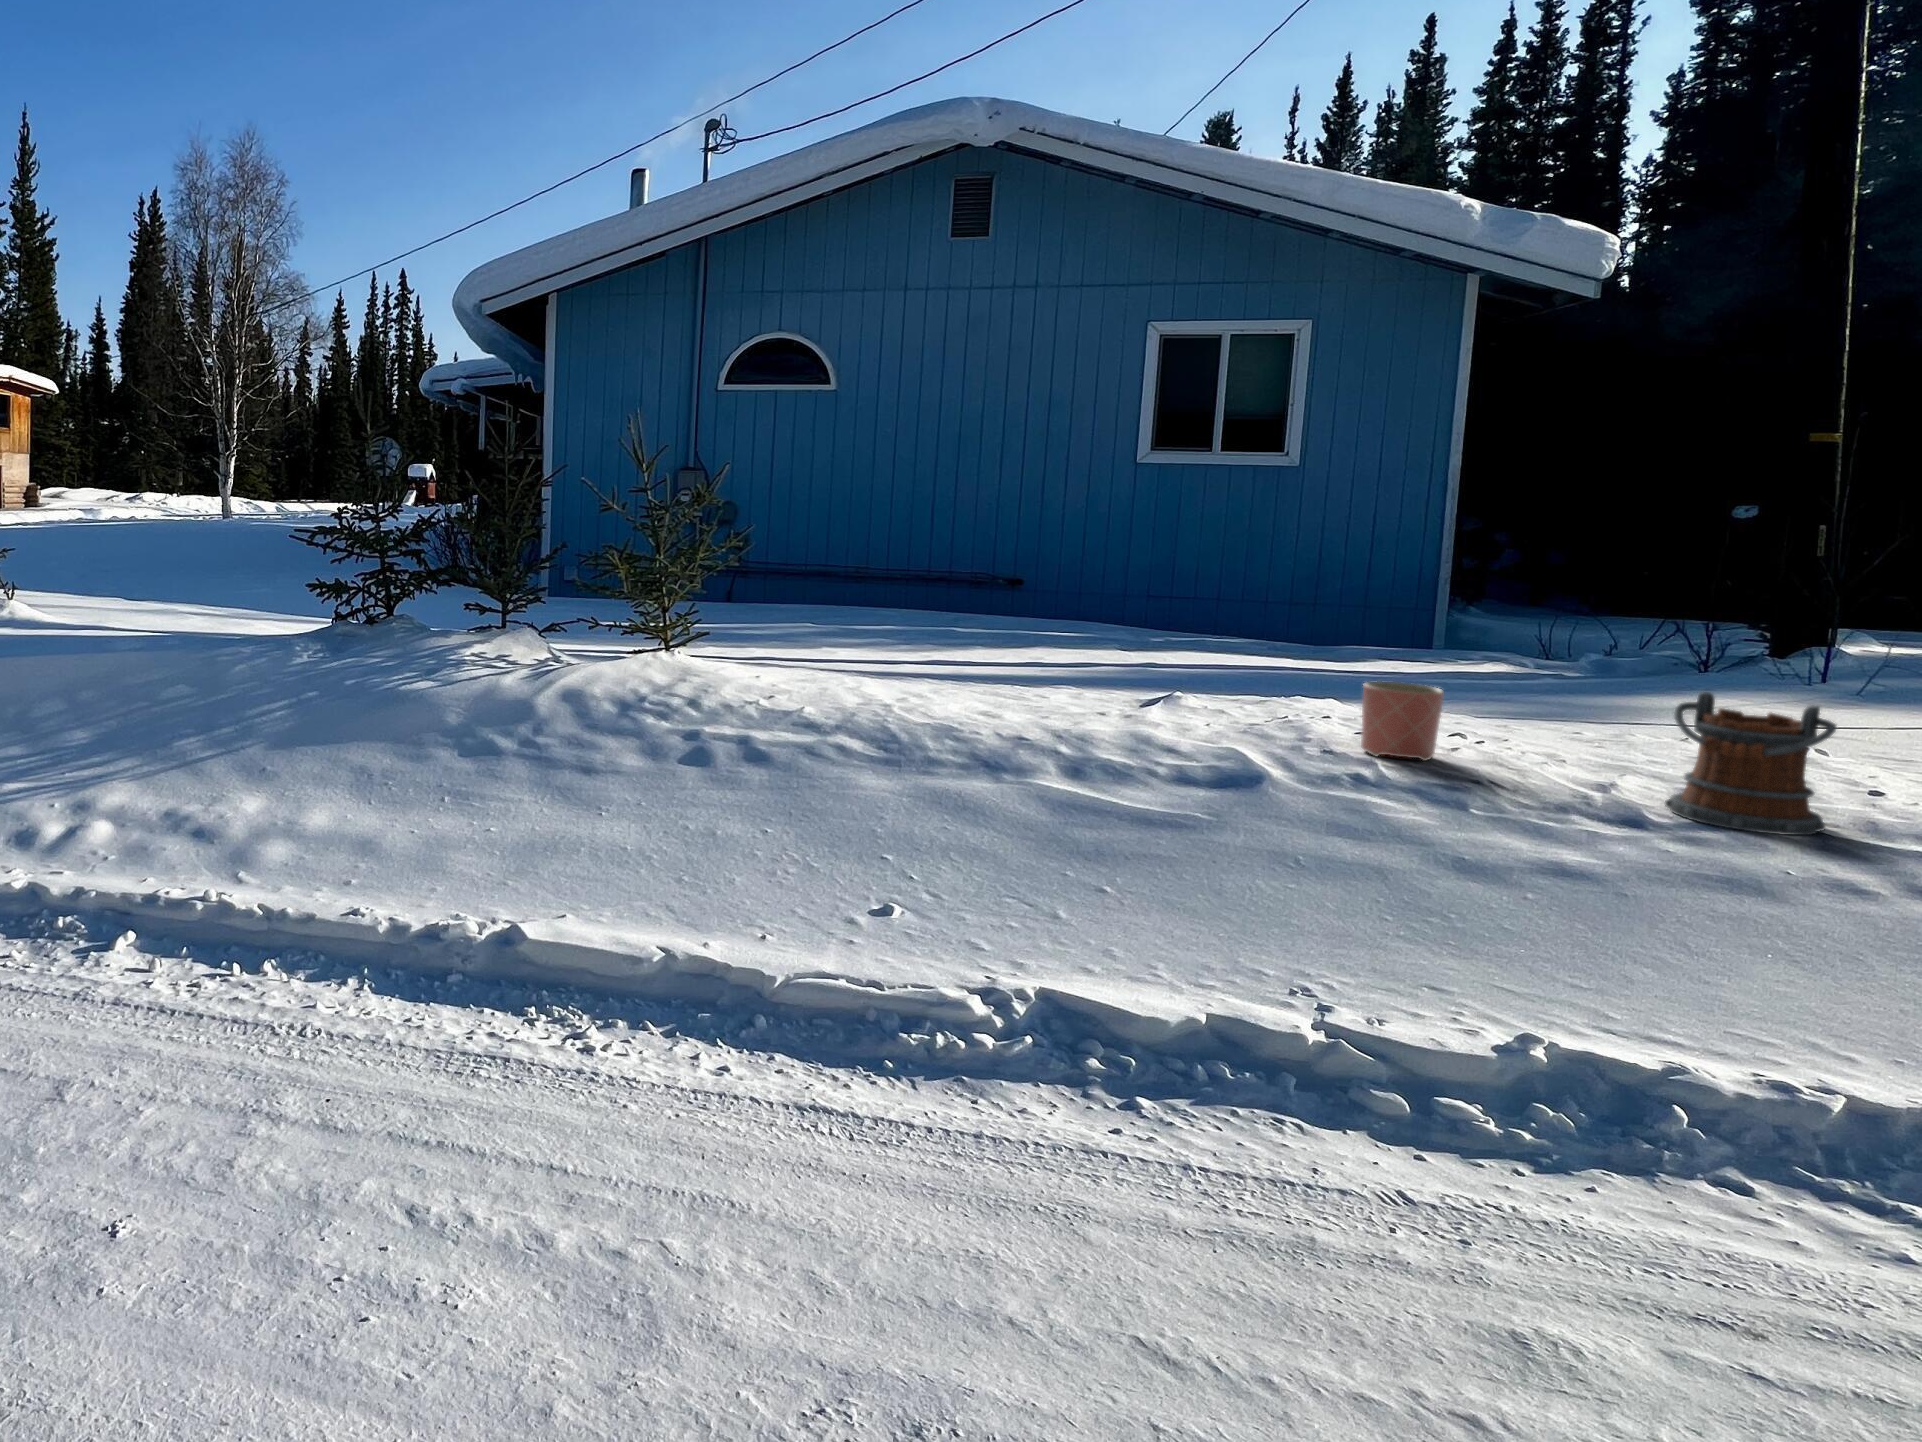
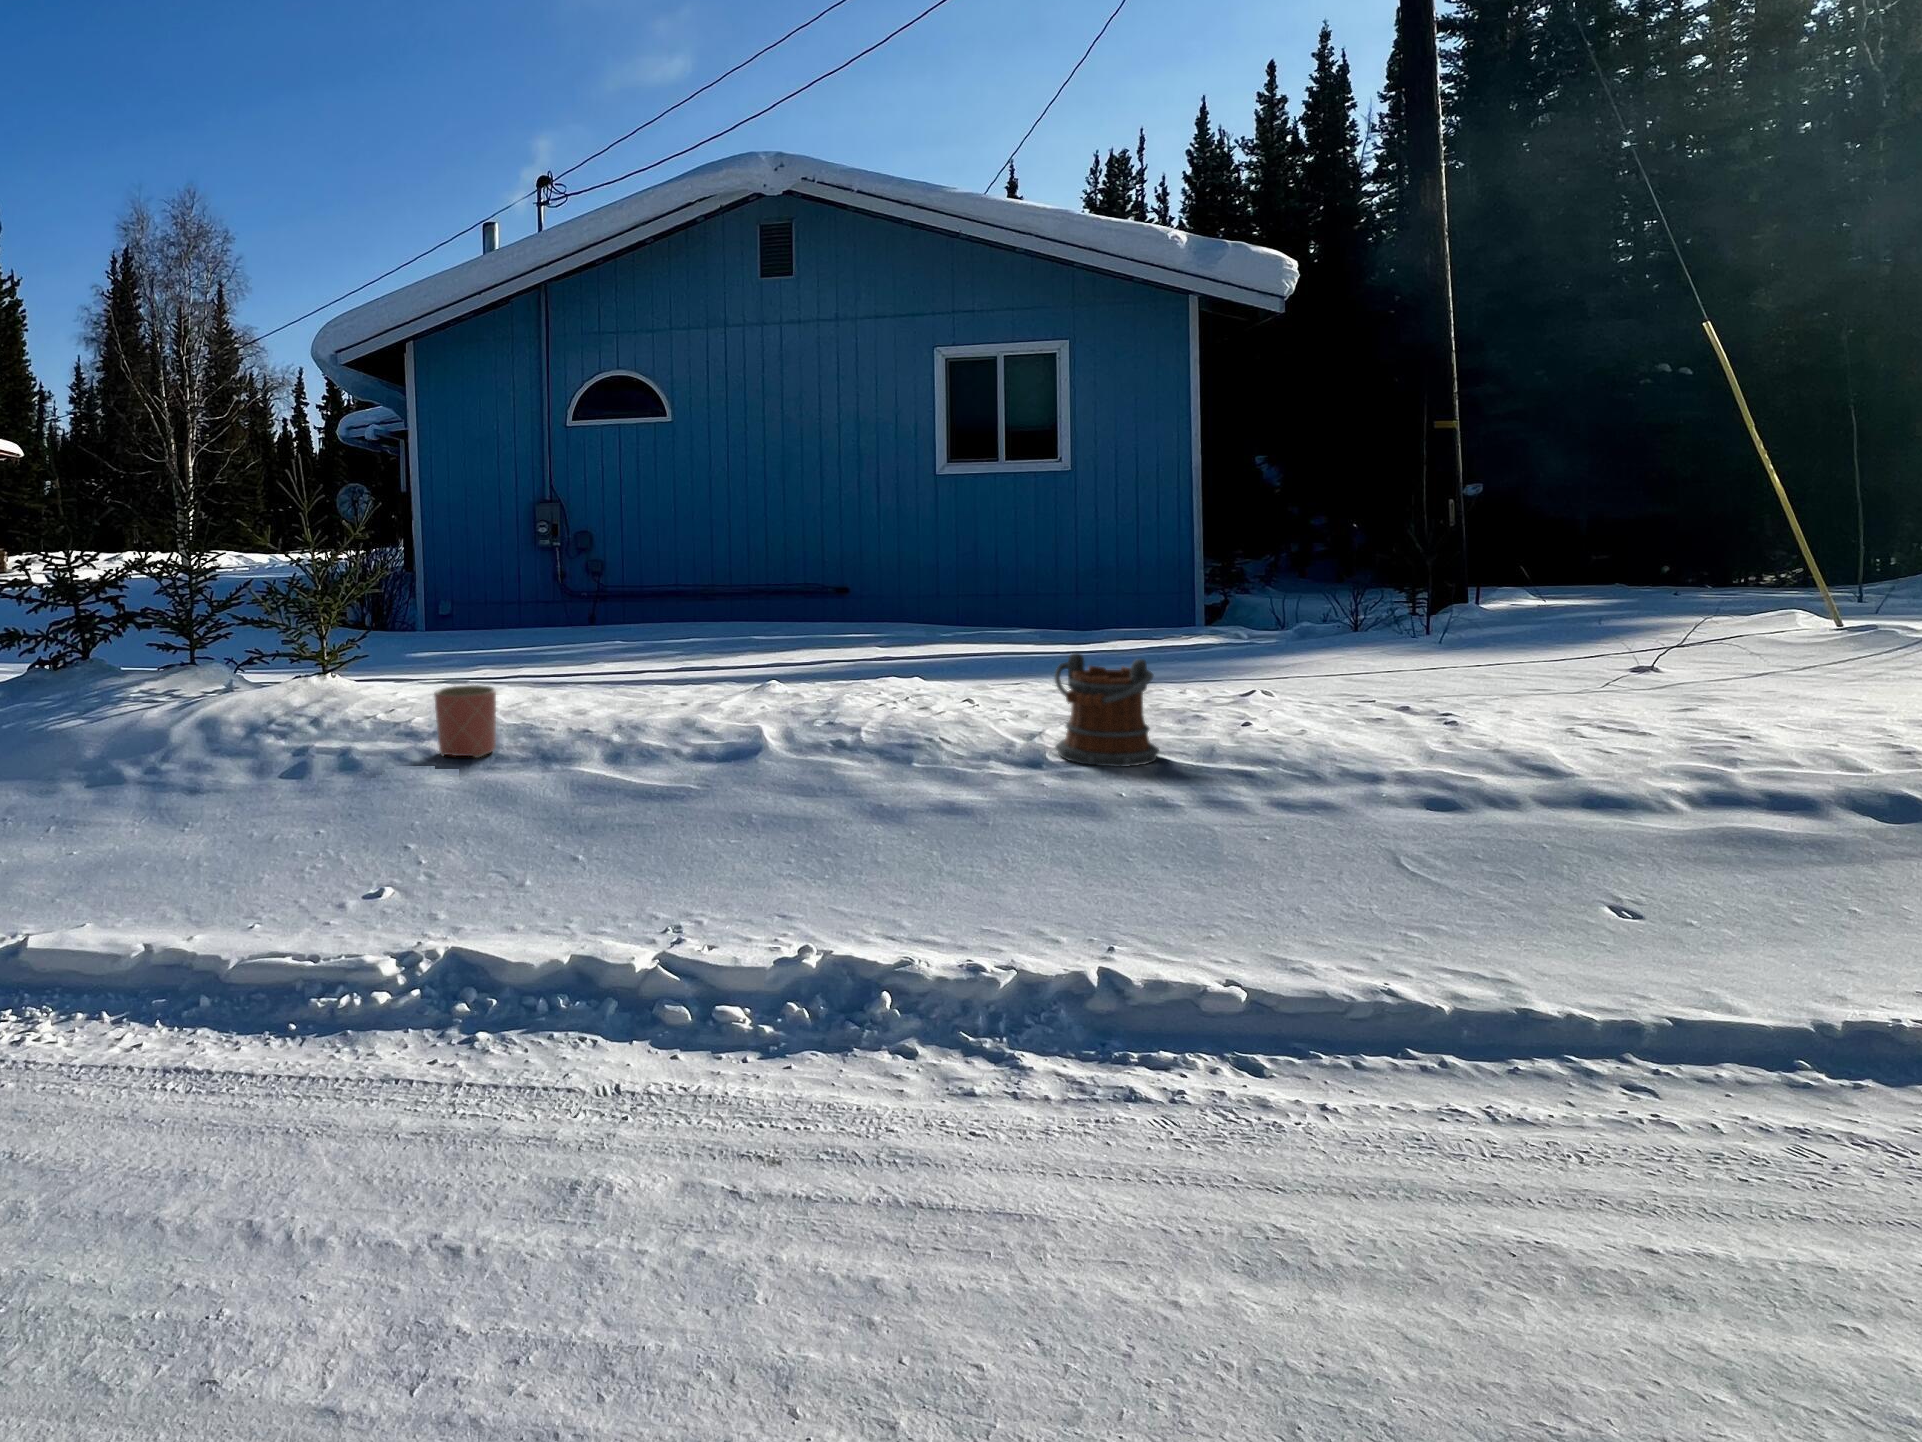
planter: present [1361,681,1444,761] -> present [434,685,496,758]

